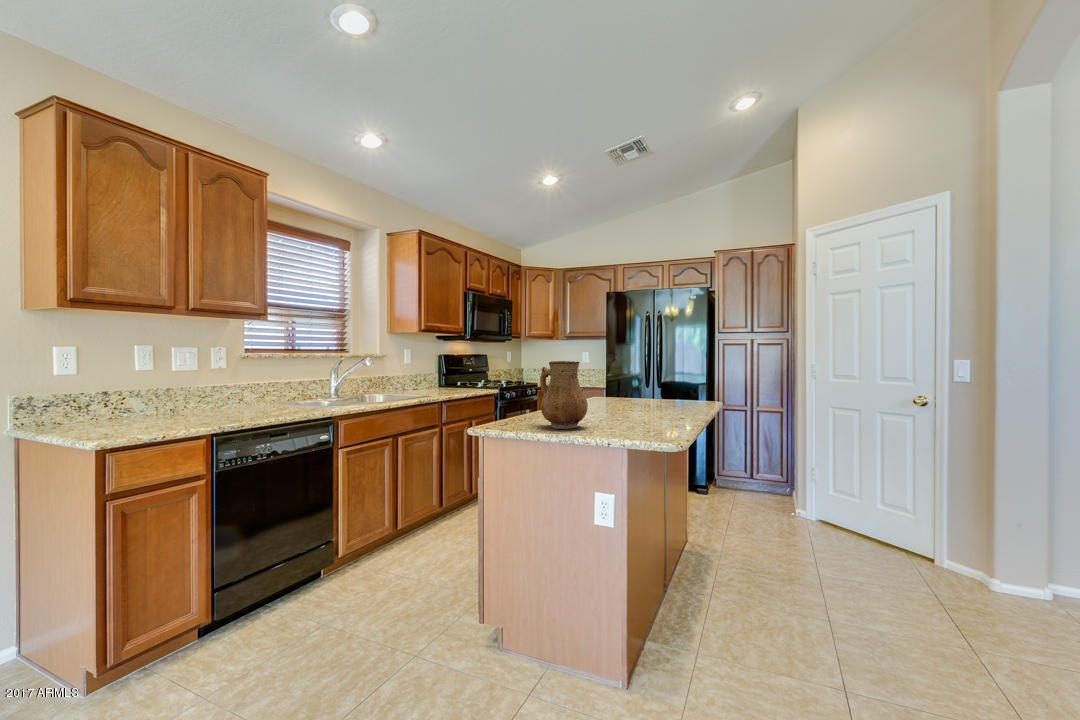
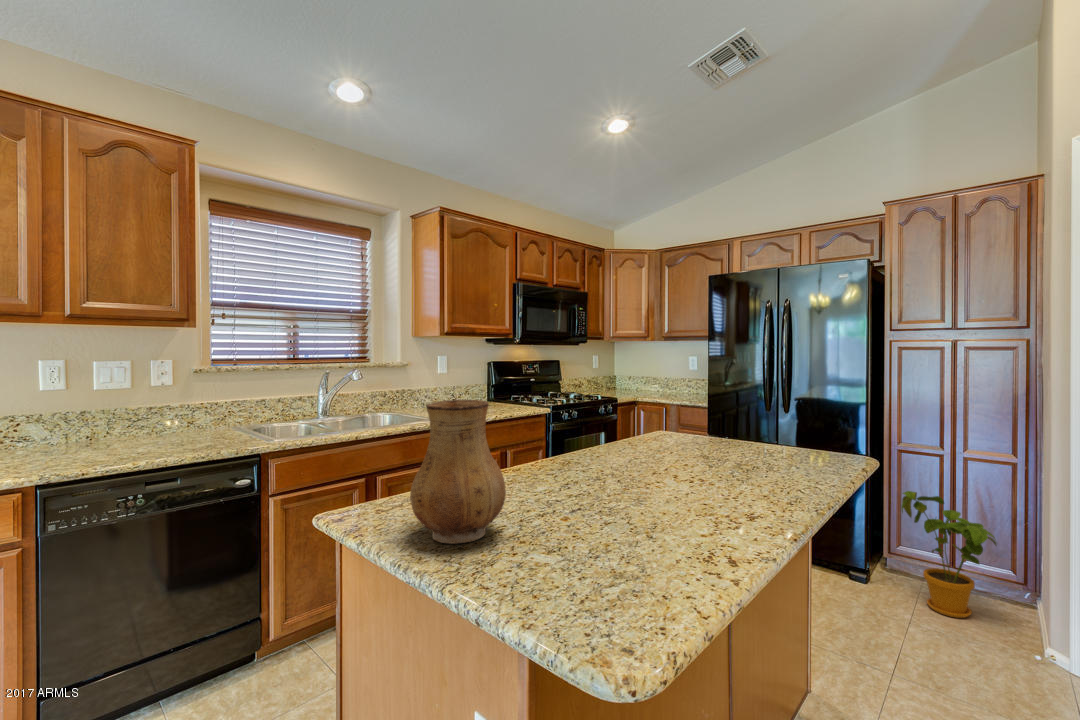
house plant: none [726,430,775,503] -> present [901,491,996,618]

